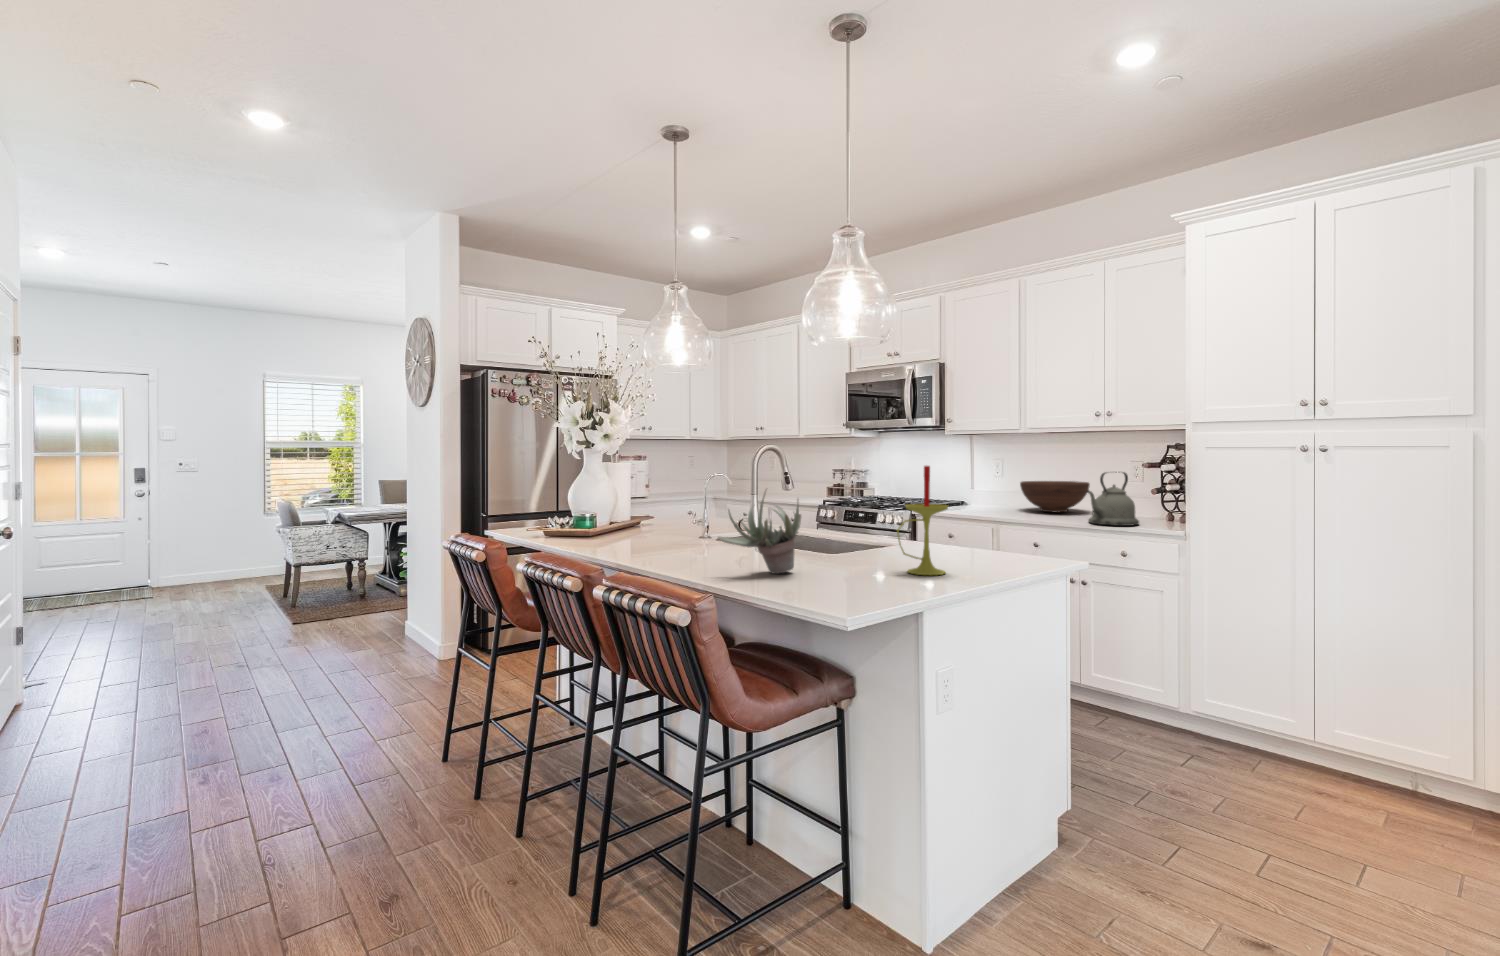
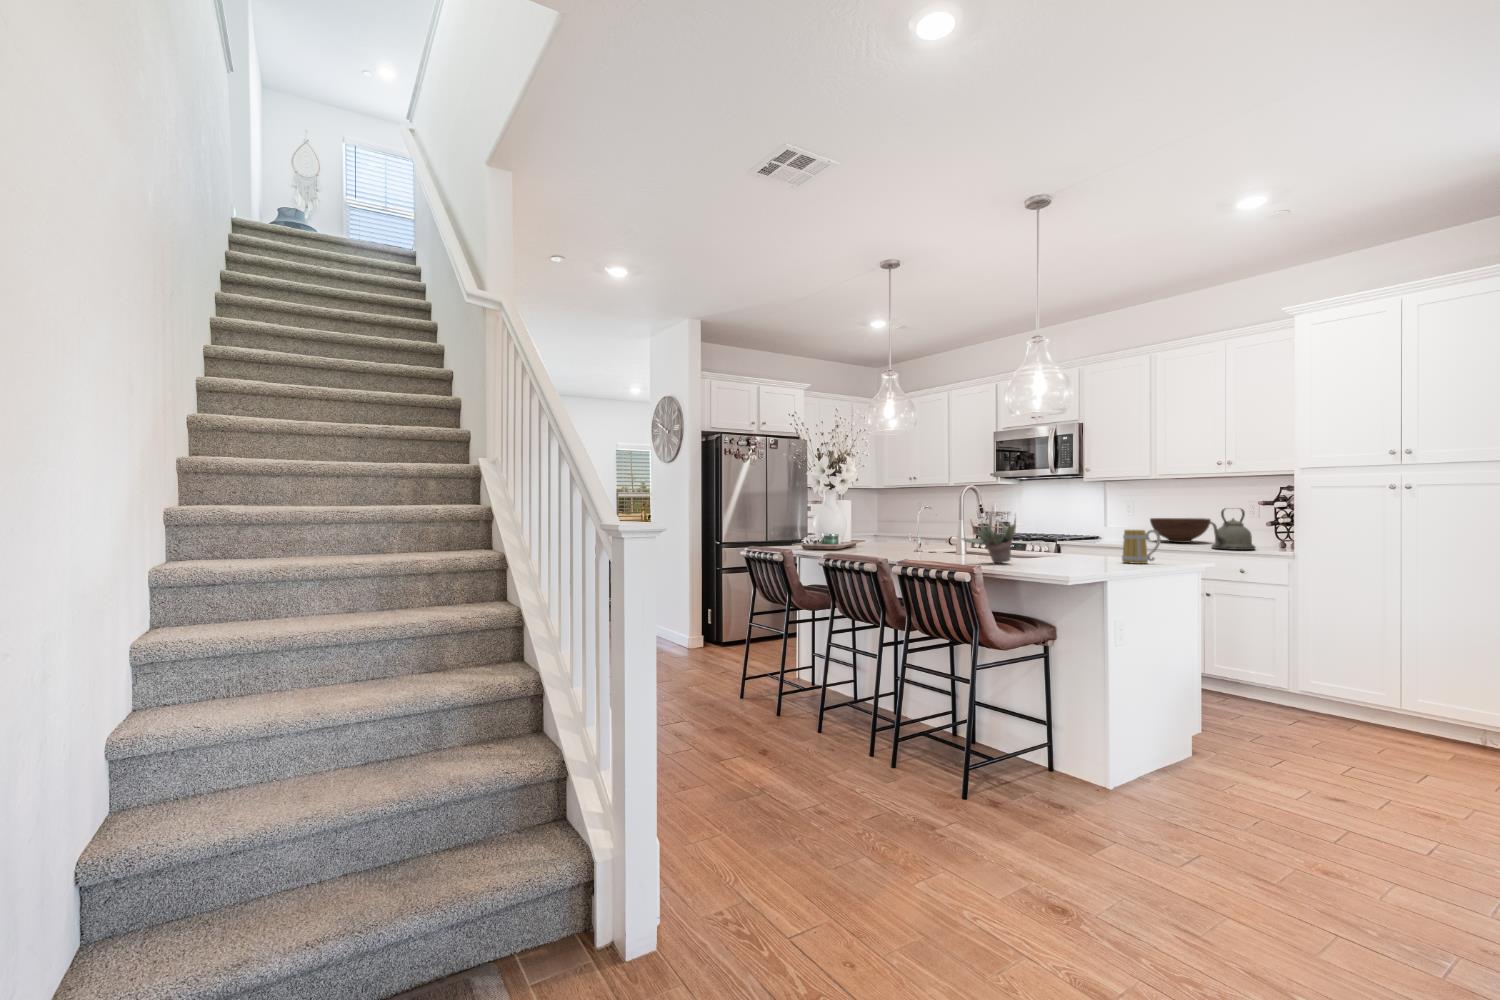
candle: present [897,466,948,575] -> none [1082,491,1119,565]
mug: none [957,517,1010,568] -> present [1122,530,1161,564]

